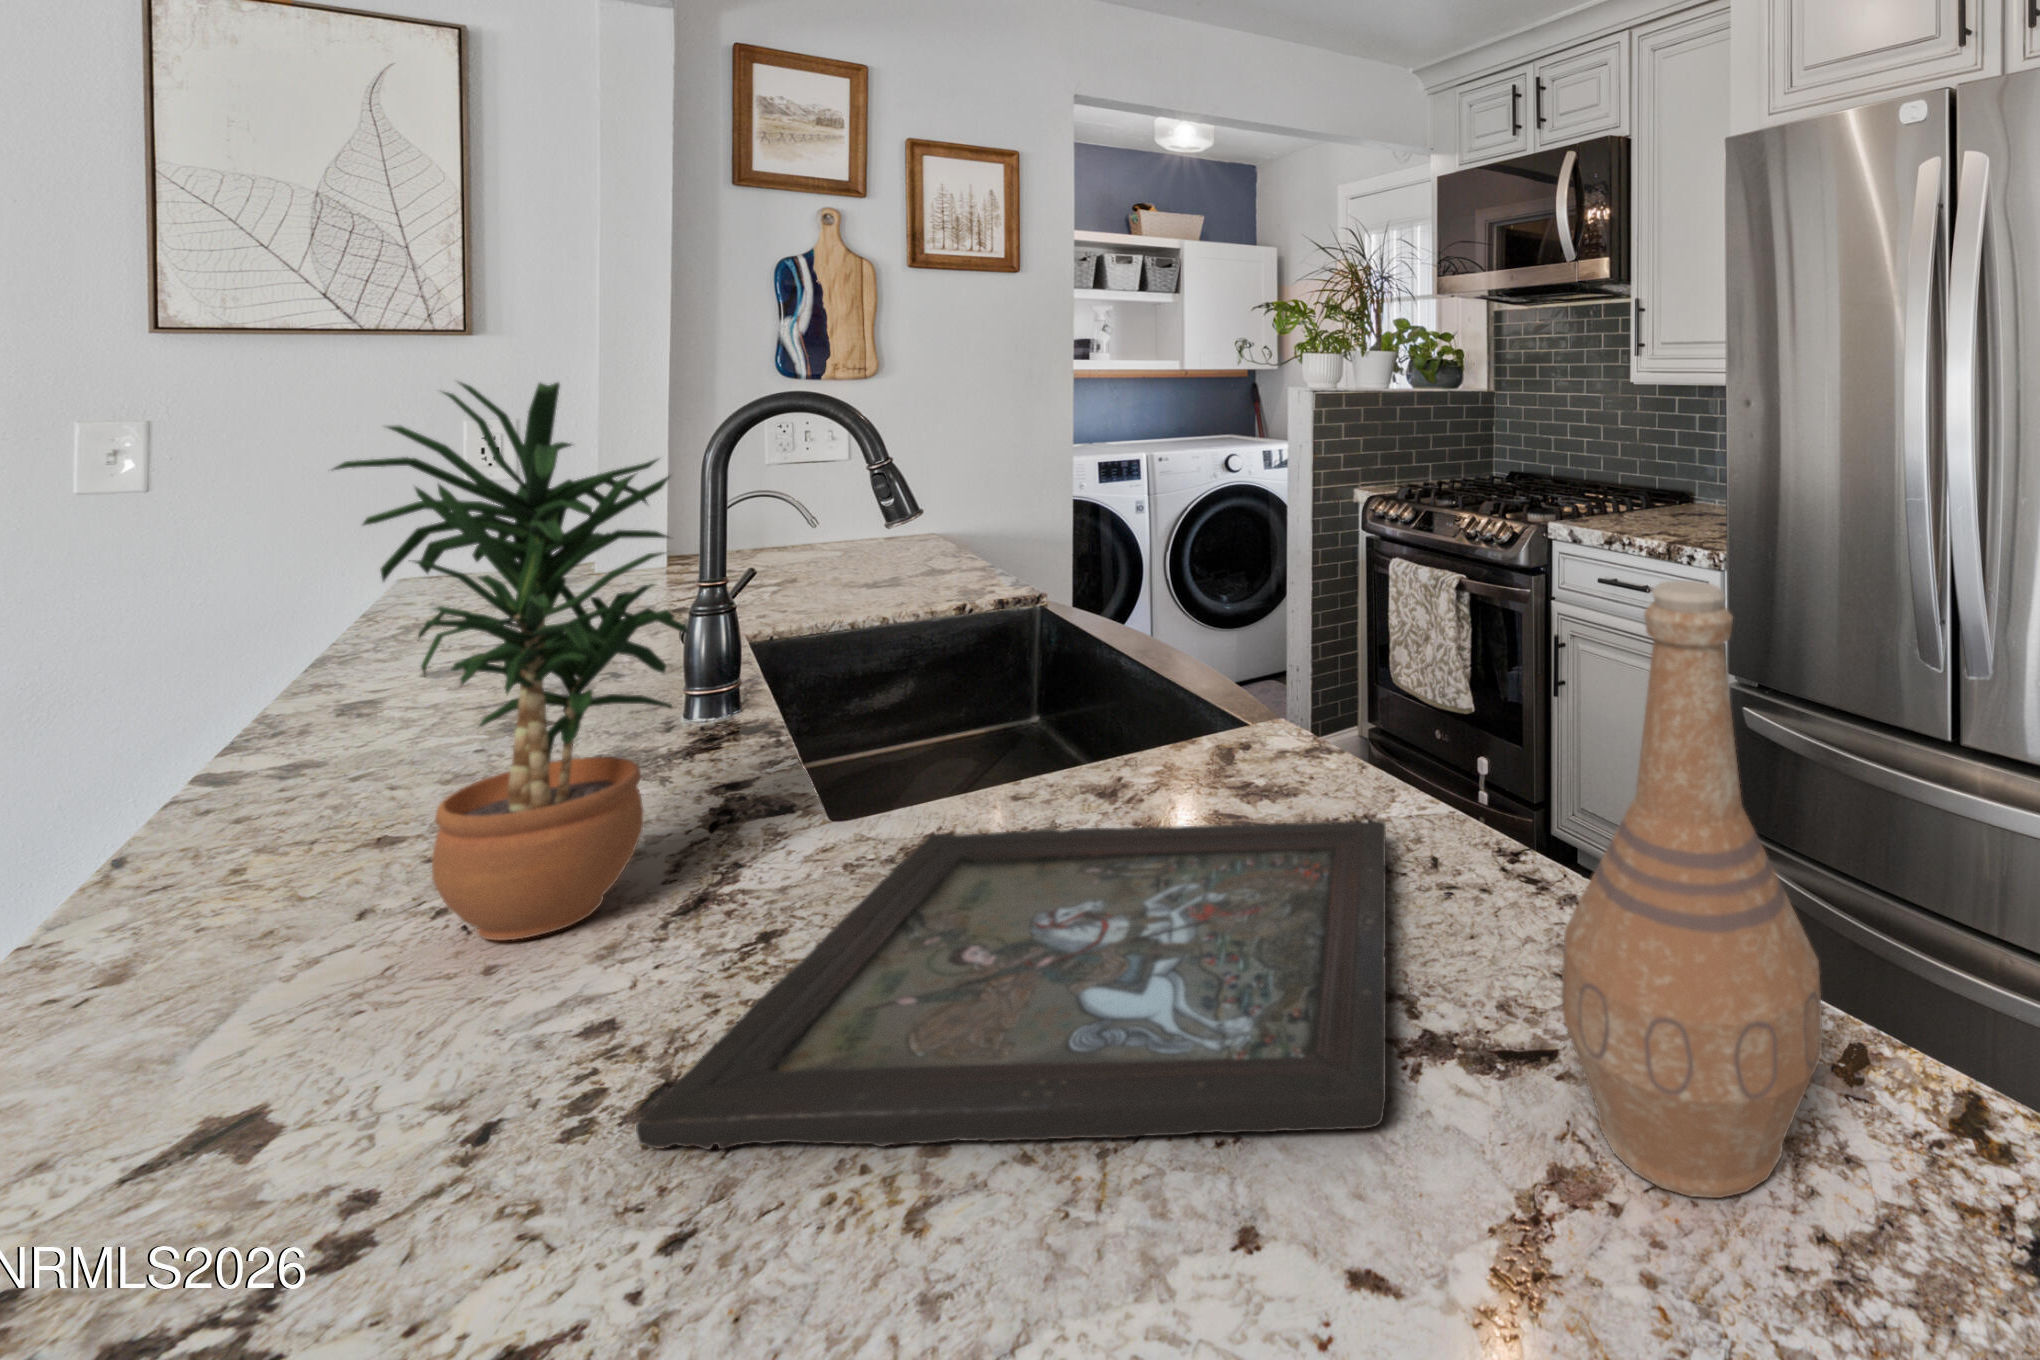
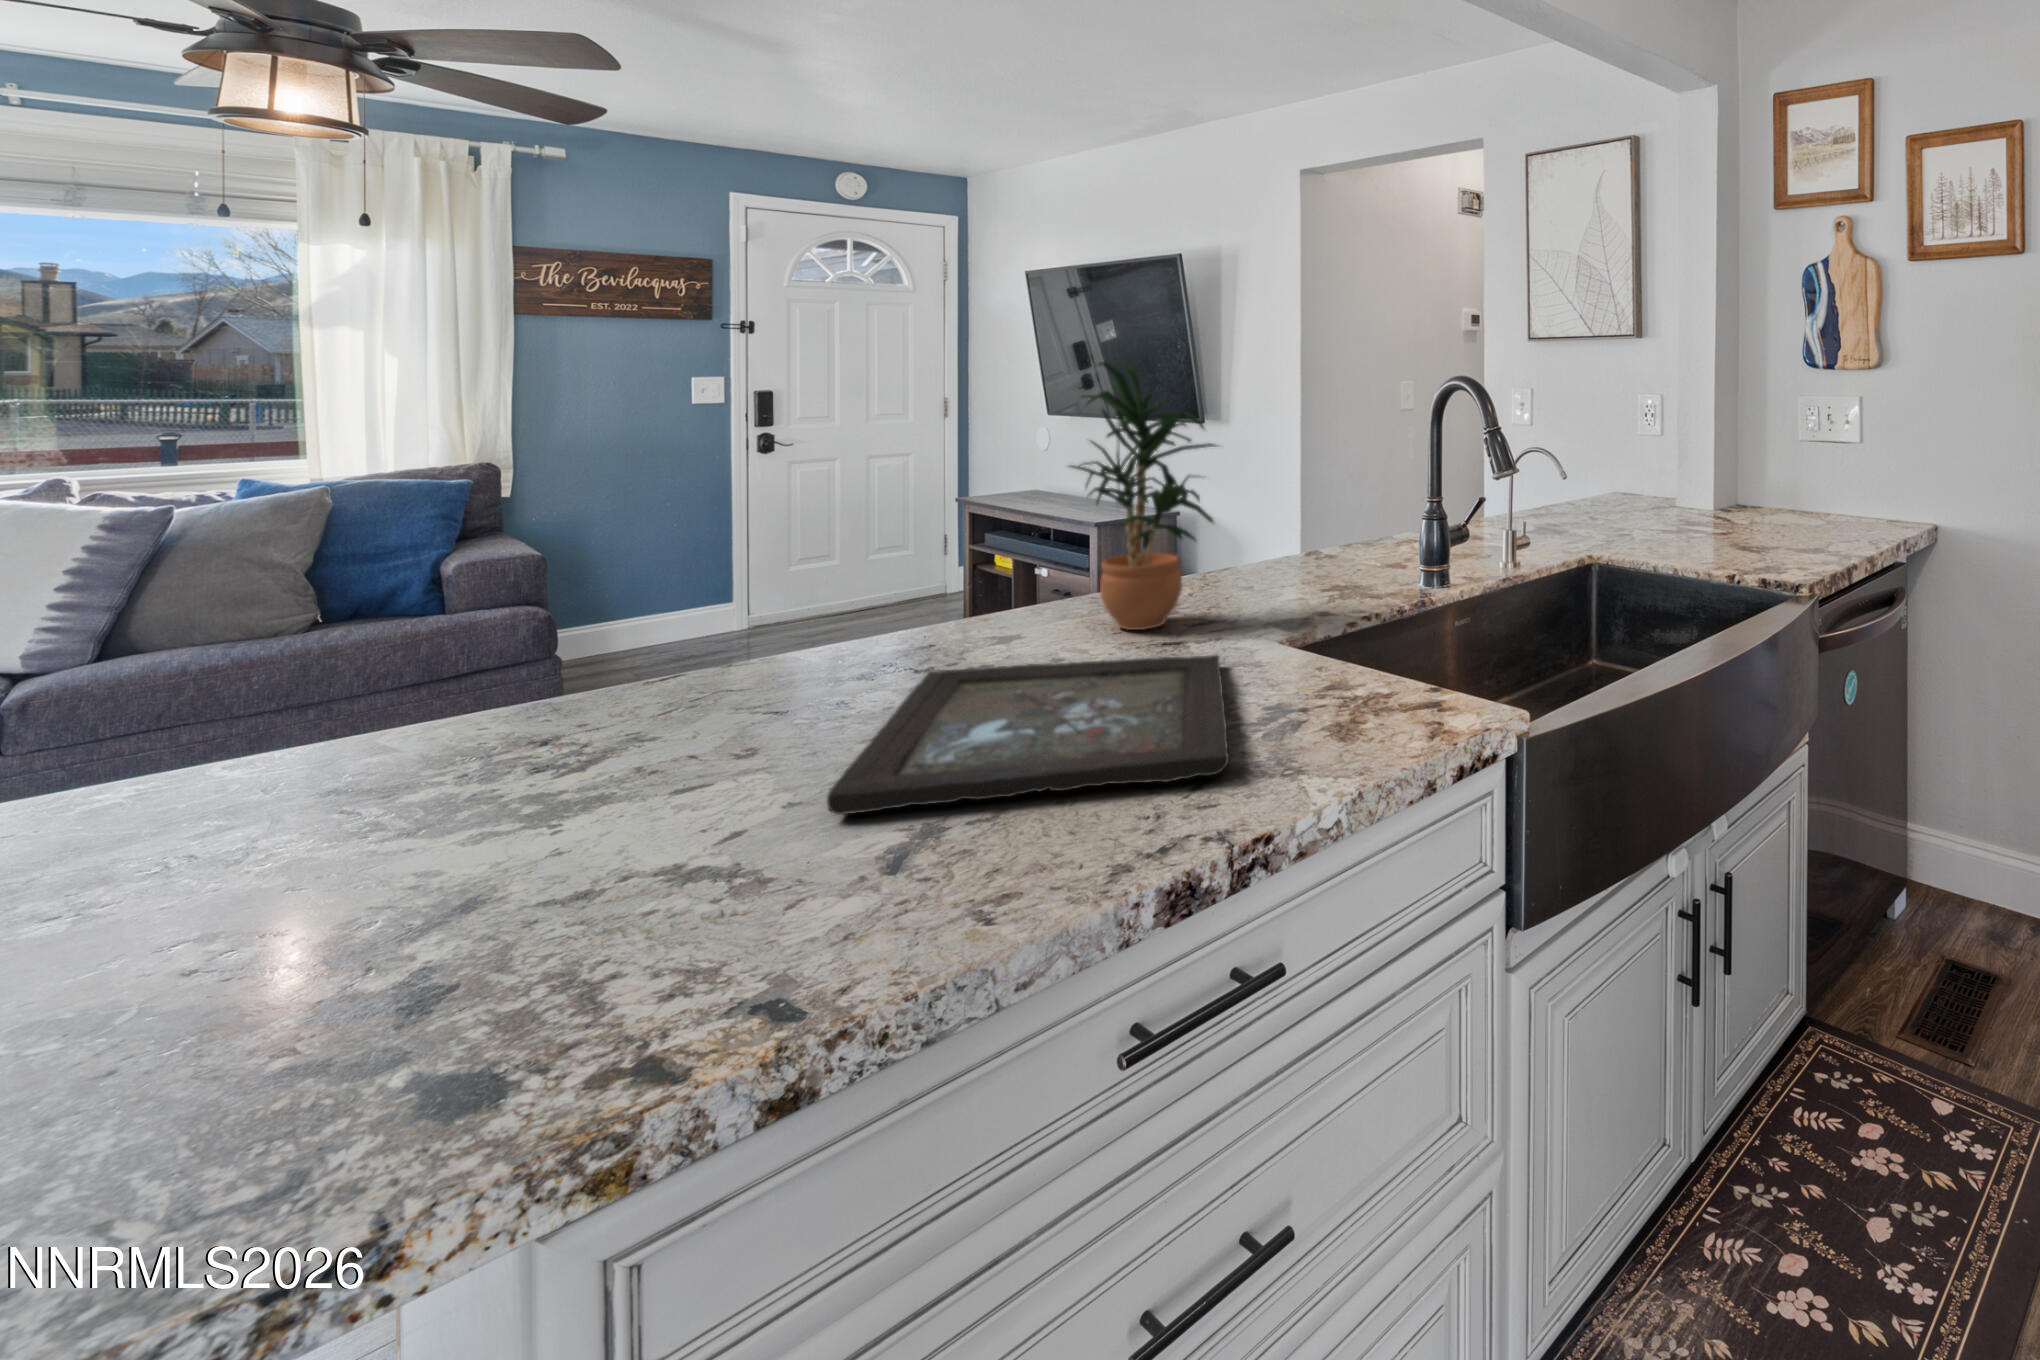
vase: present [1561,581,1822,1198] -> none [633,505,870,958]

